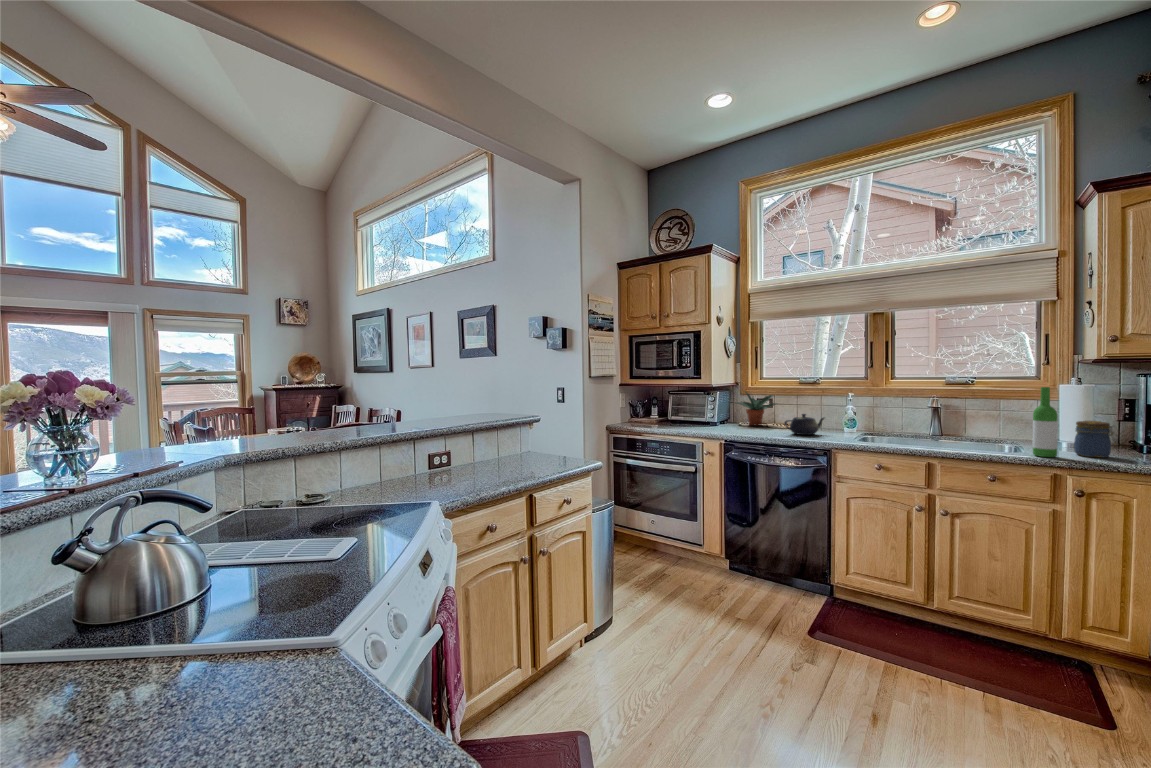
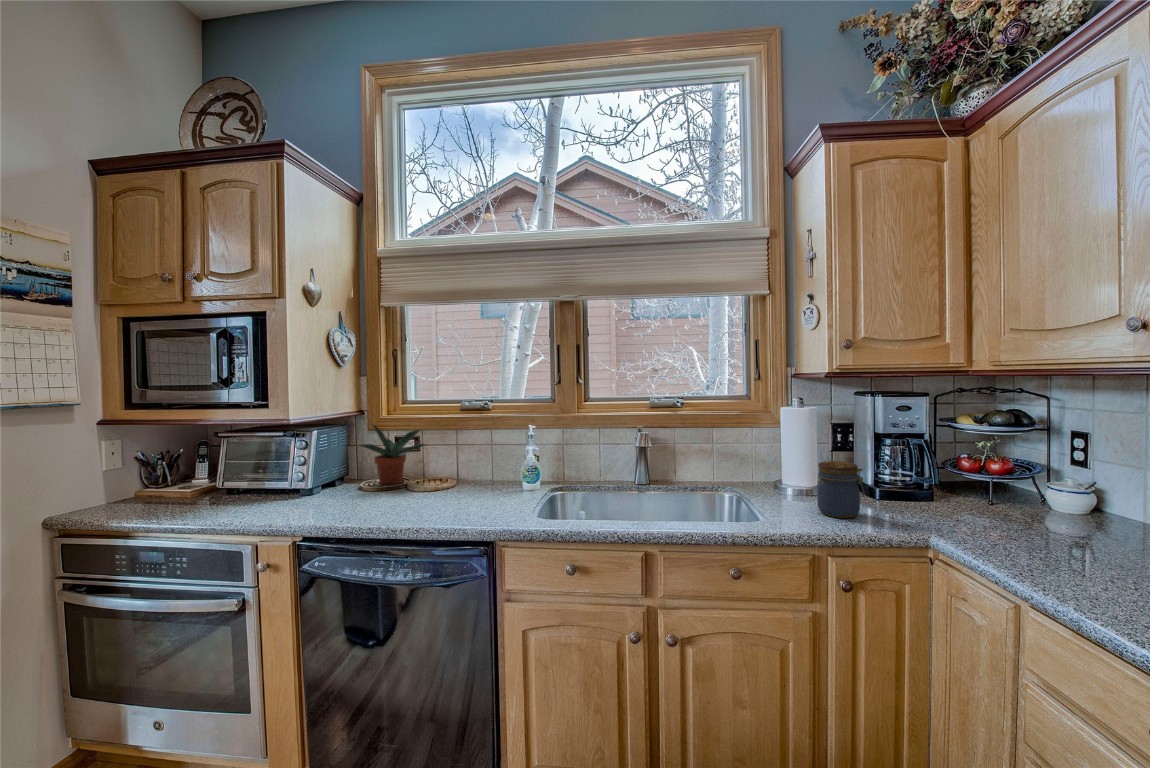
wine bottle: present [1033,387,1058,457] -> none [779,414,811,528]
teapot: present [784,414,824,435] -> none [420,467,493,507]

